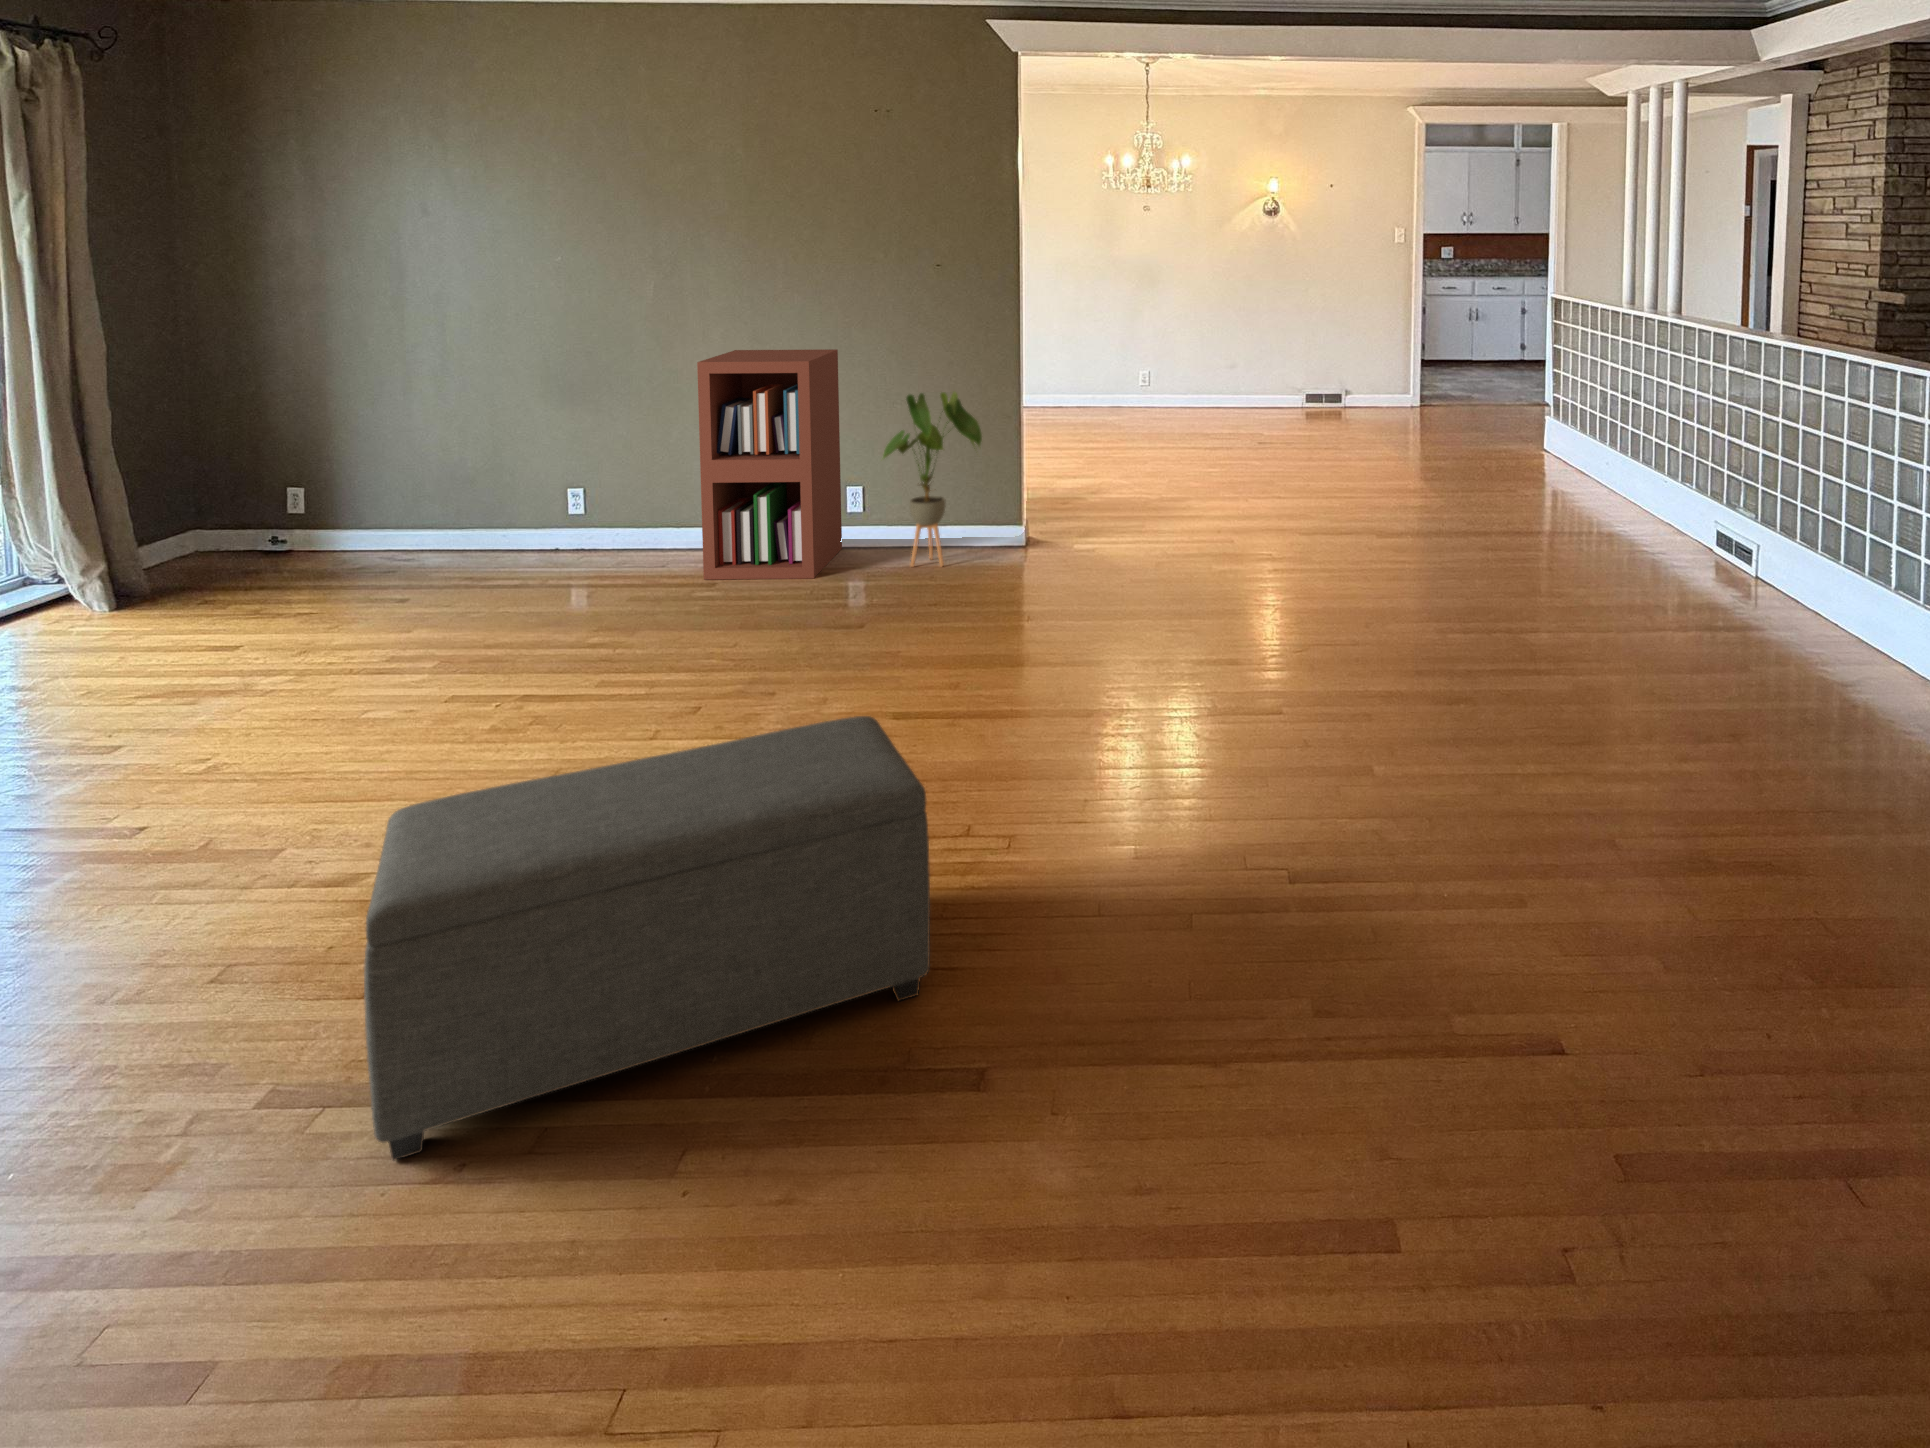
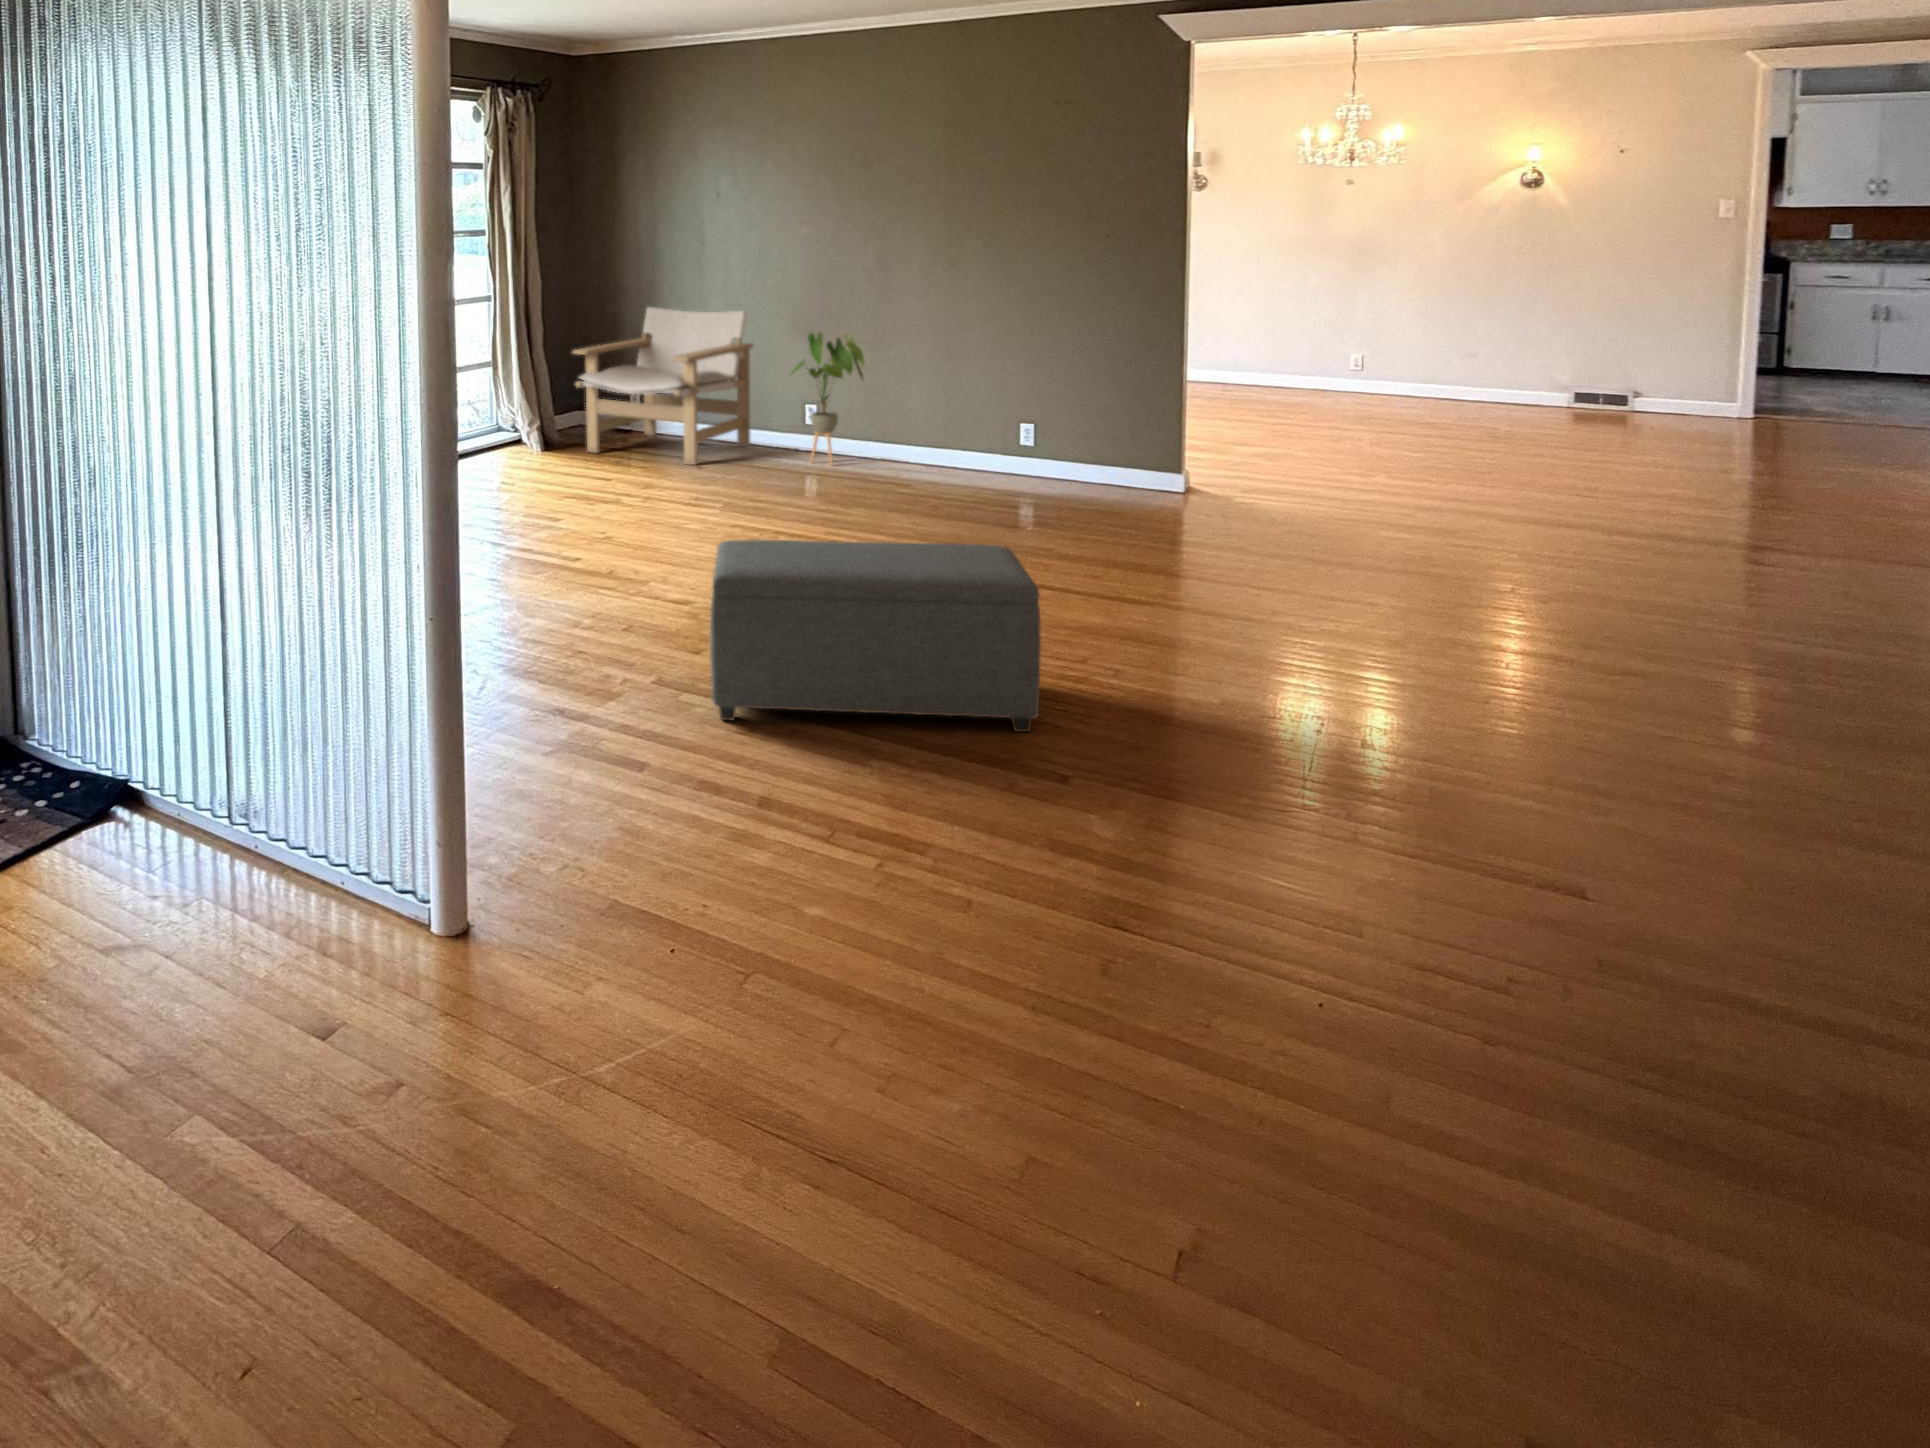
bookshelf: present [697,349,842,580] -> none [902,304,1016,493]
lounge chair: none [165,369,487,599] -> present [573,307,753,465]
house plant: present [883,392,982,566] -> present [791,333,864,464]

